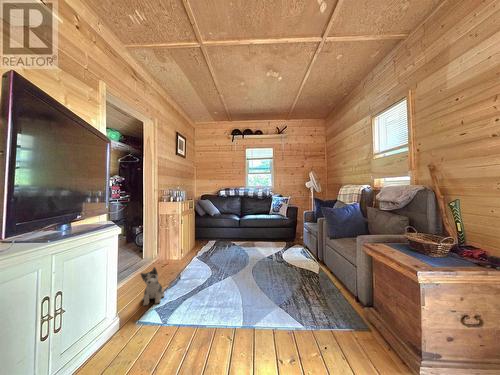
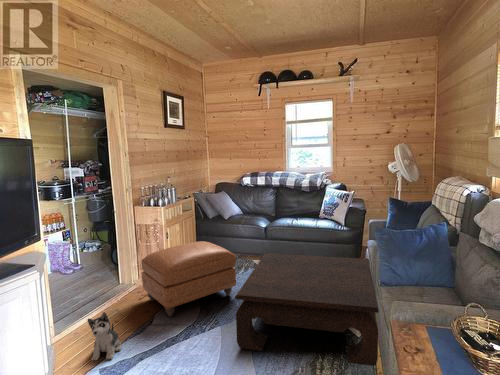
ottoman: none [167,225,233,274] -> present [141,241,236,317]
coffee table: none [249,229,339,286] -> present [235,253,379,366]

